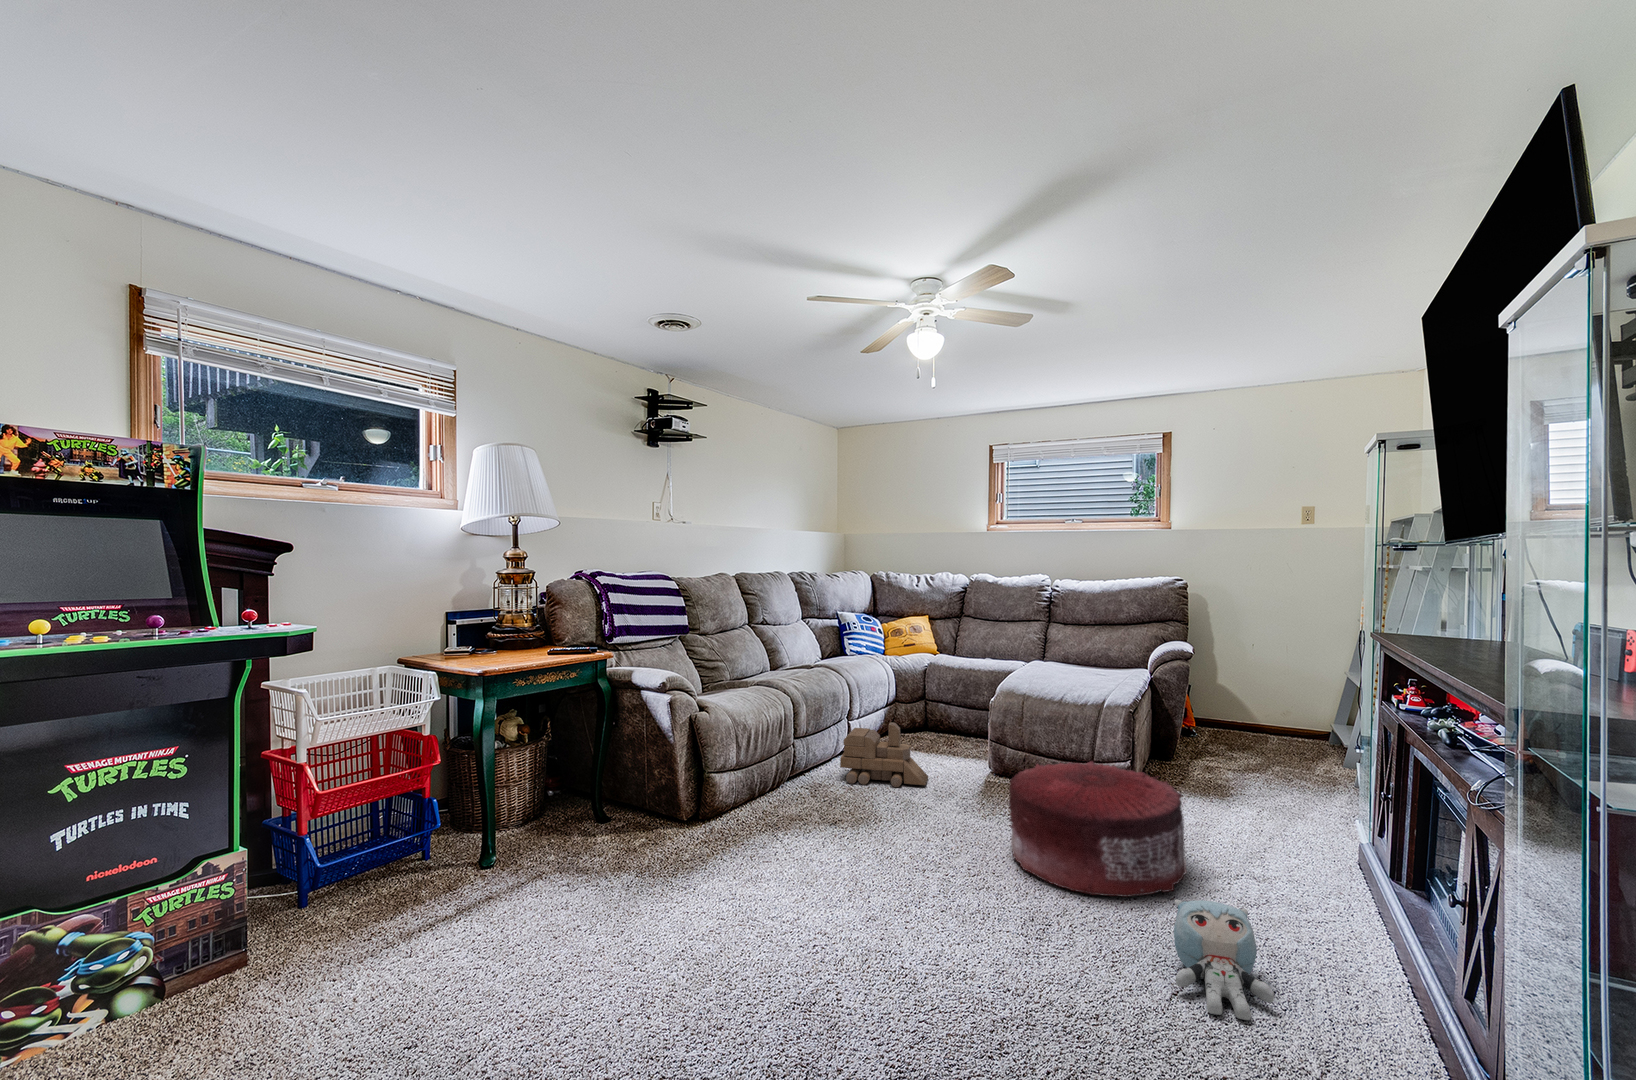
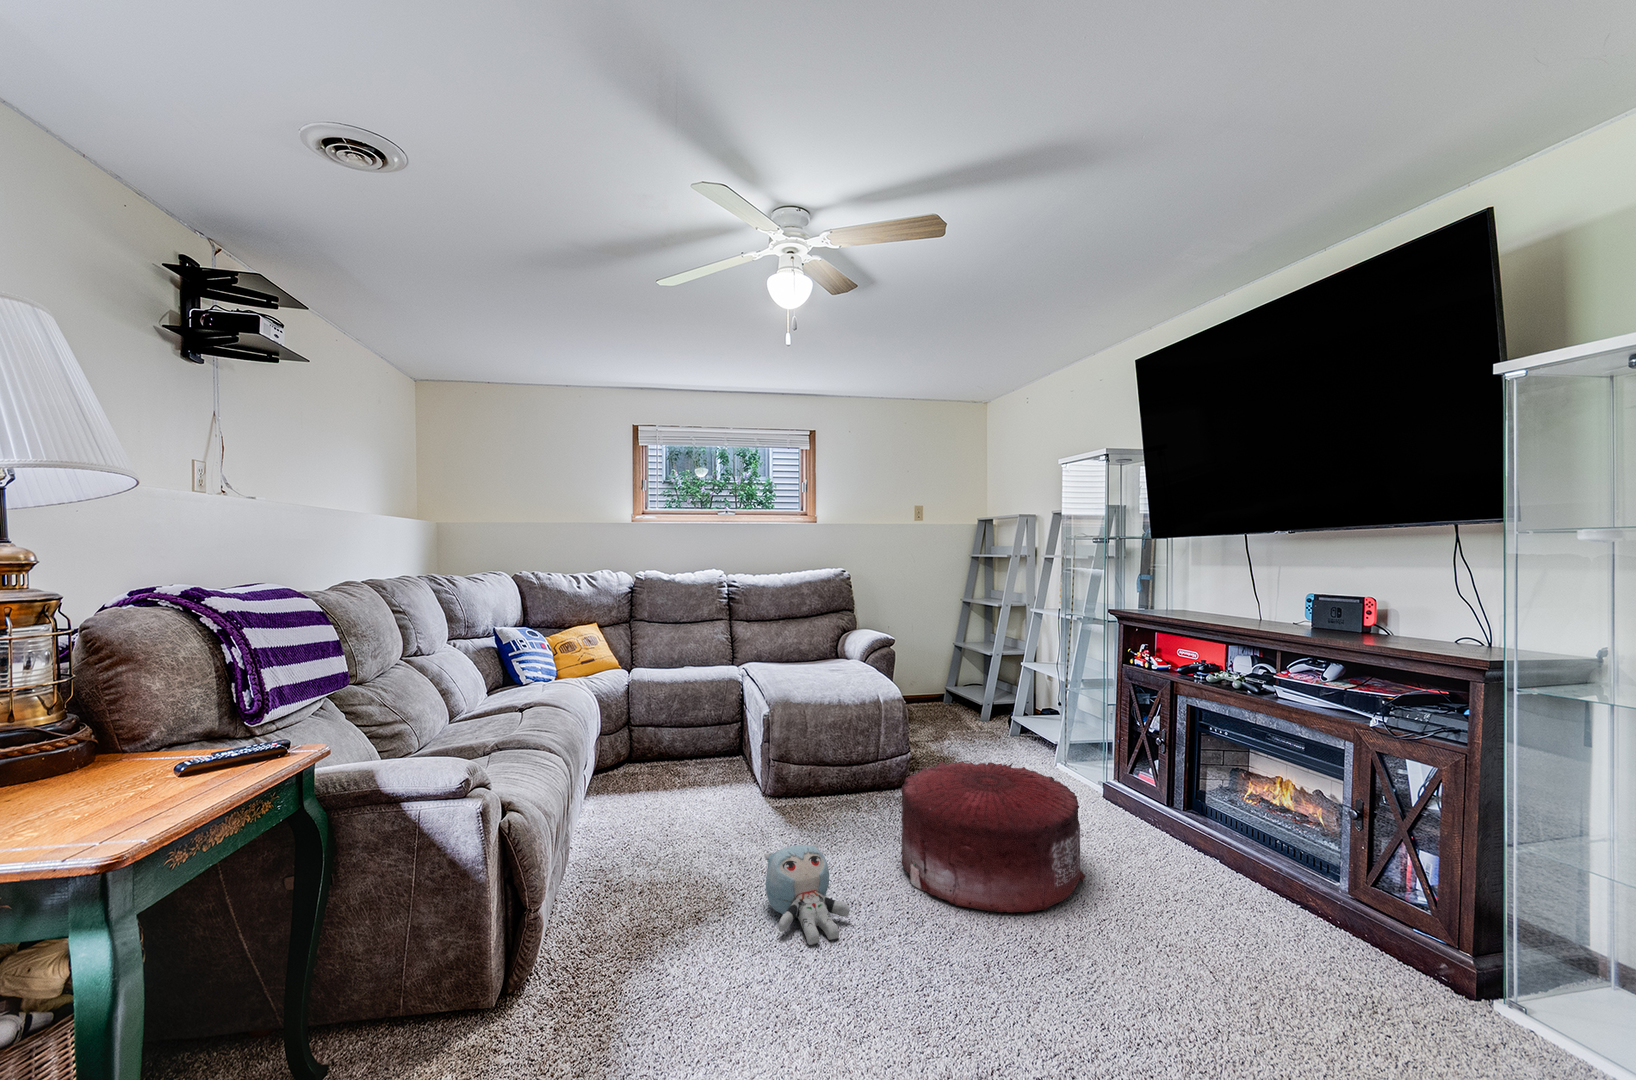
toy train: present [840,722,928,787] -> none [607,764,728,860]
plush toy: present [1174,899,1274,1020] -> present [764,844,850,945]

